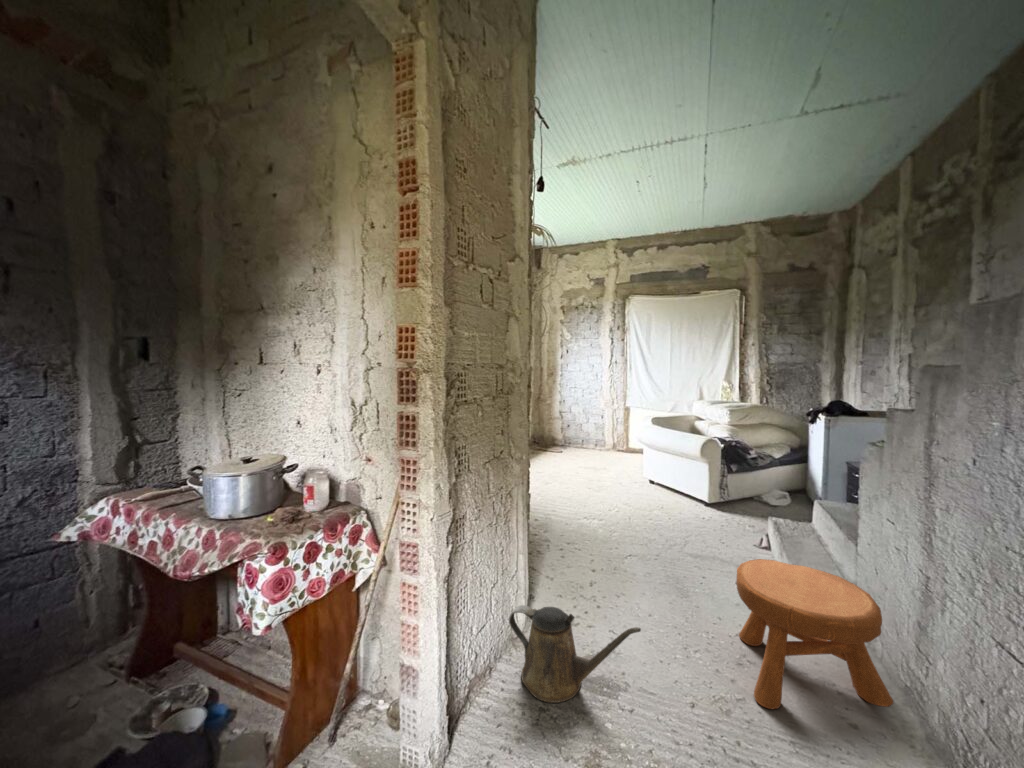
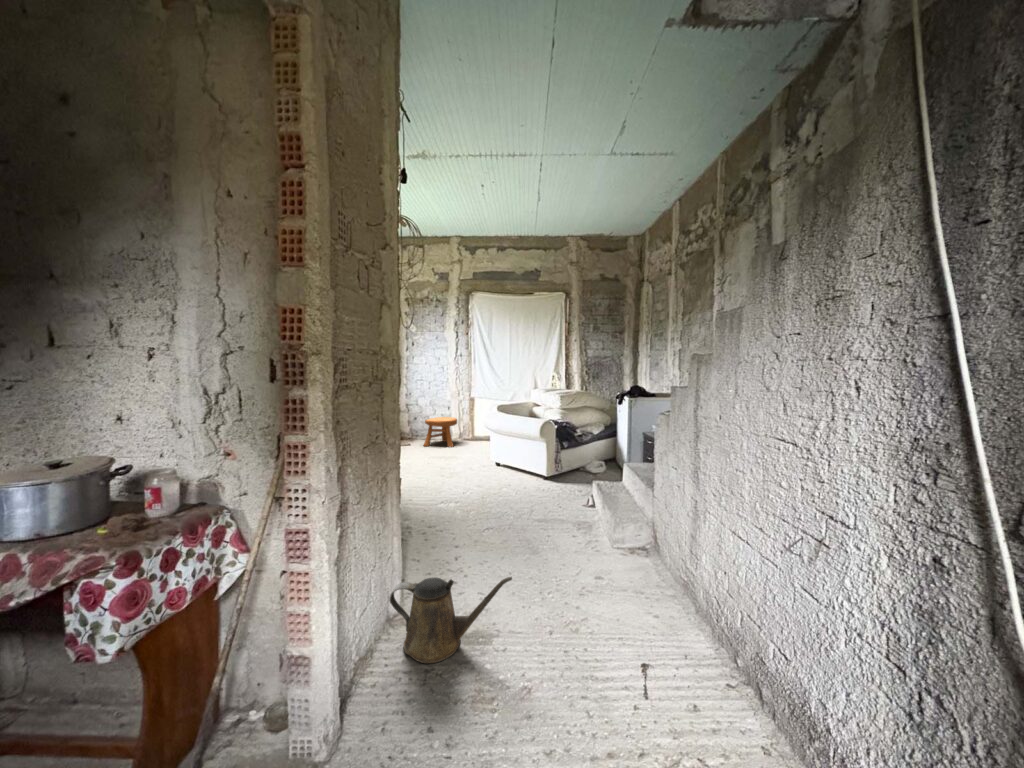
stool: present [736,559,893,709] -> present [424,417,457,447]

